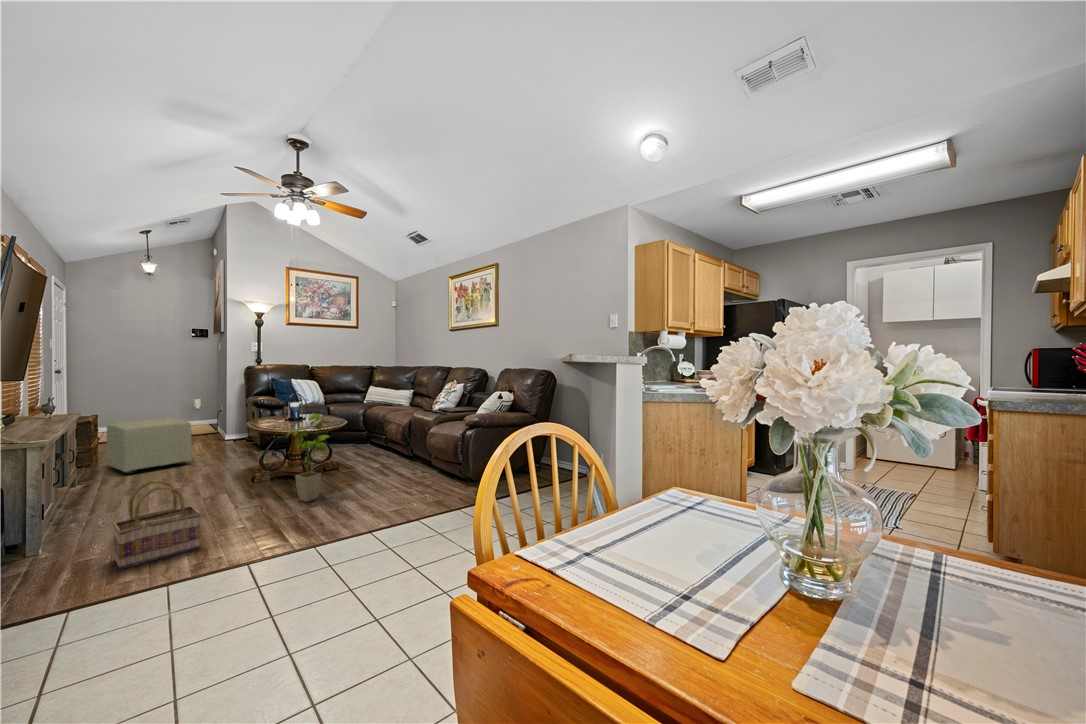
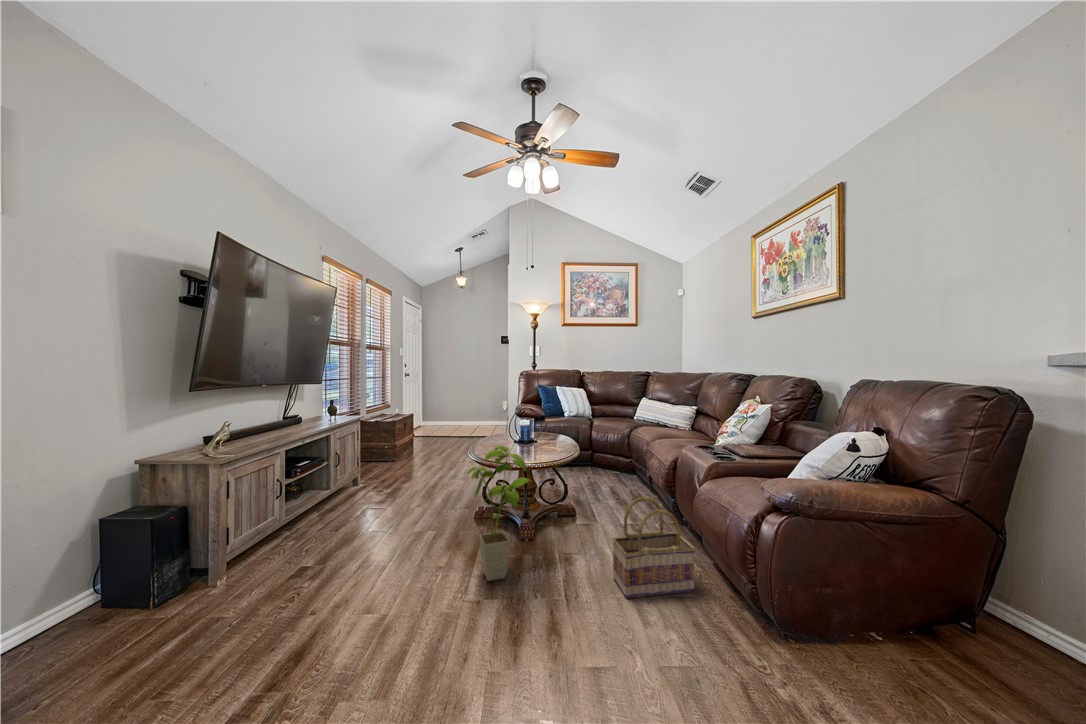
ottoman: present [106,418,192,474] -> none [396,422,453,476]
basket: present [113,480,201,569] -> present [612,497,695,598]

